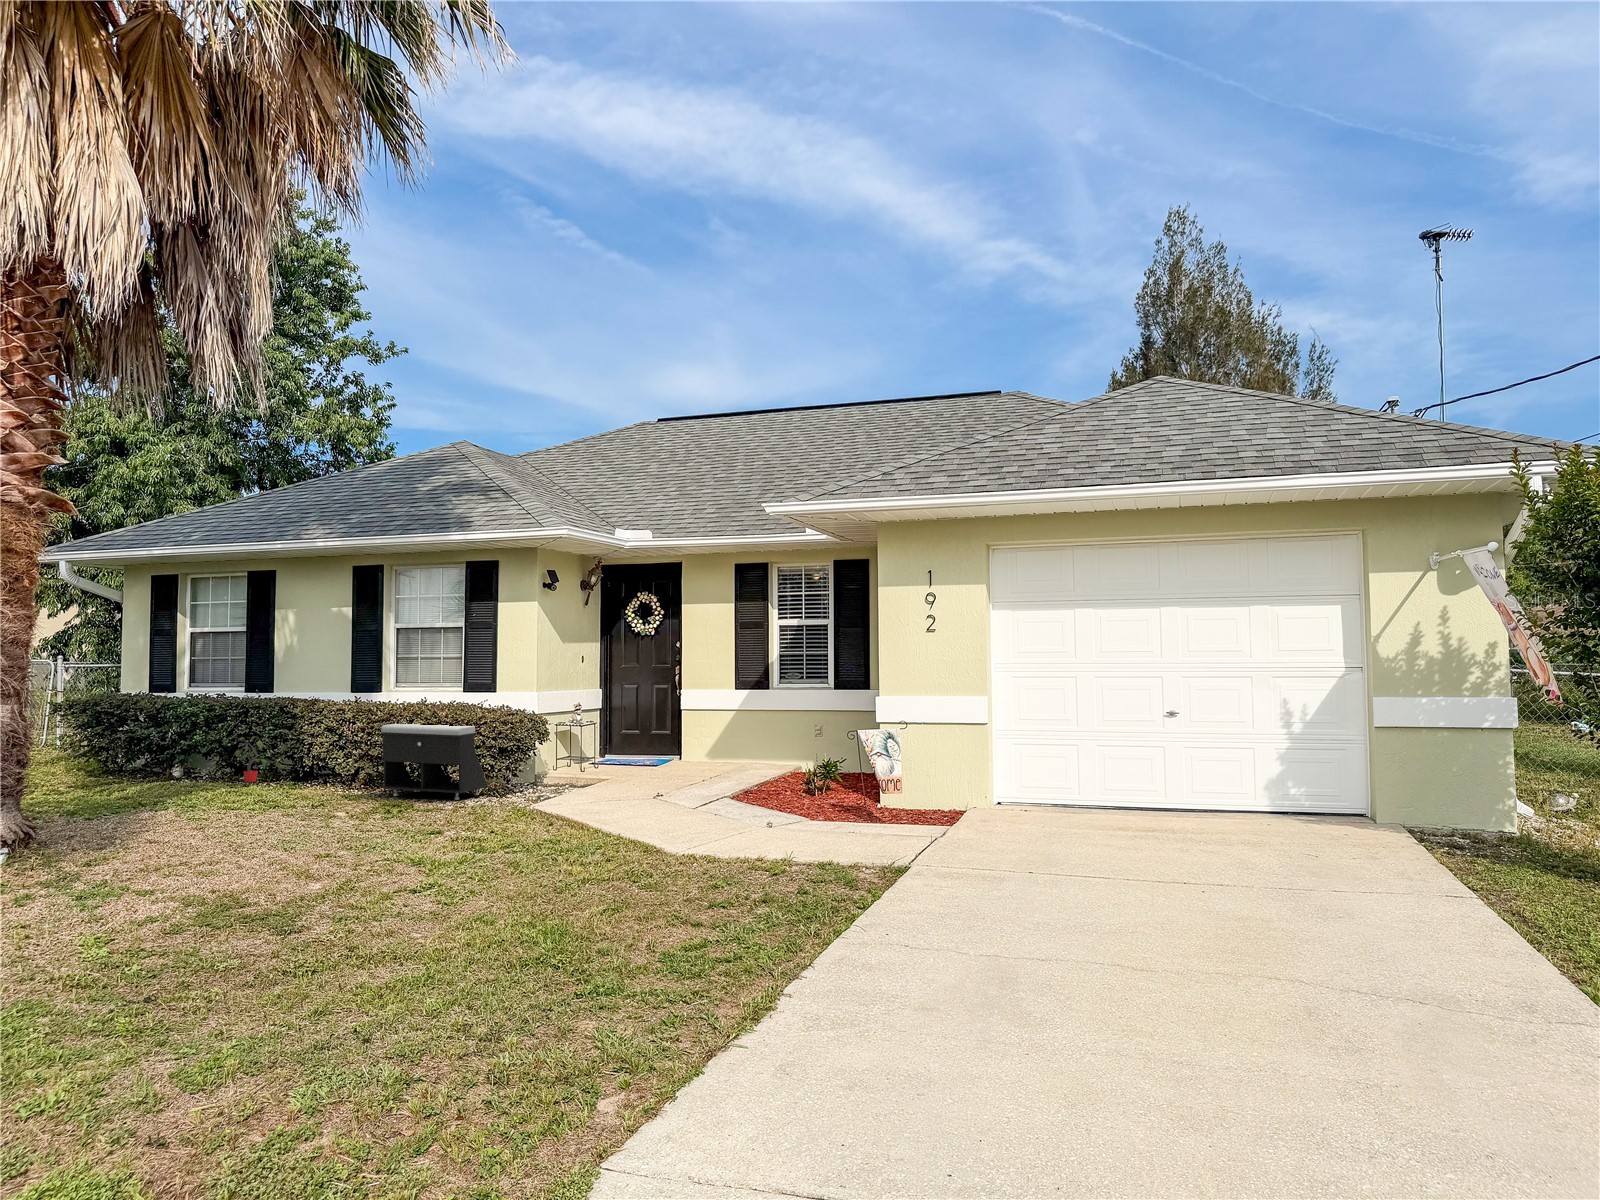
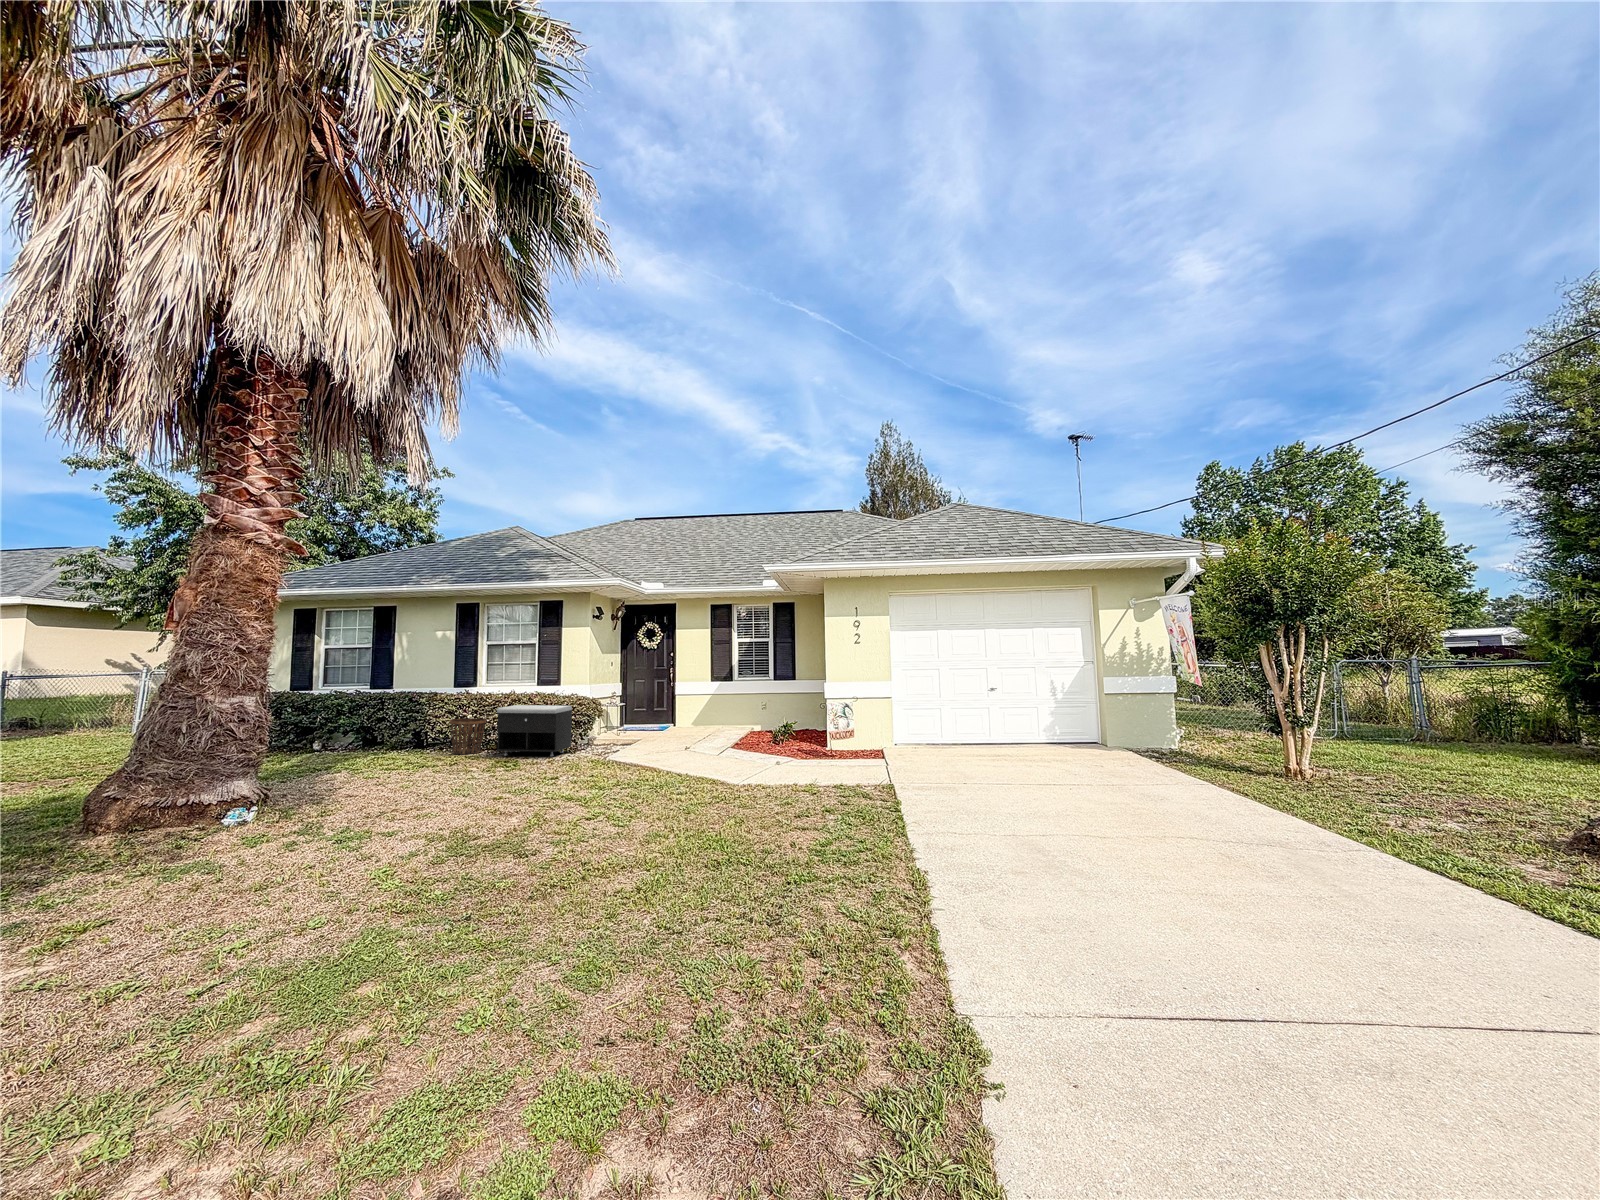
potted plant: present [230,737,269,782] -> none [368,718,409,750]
basket: none [323,740,375,792] -> present [450,719,486,754]

